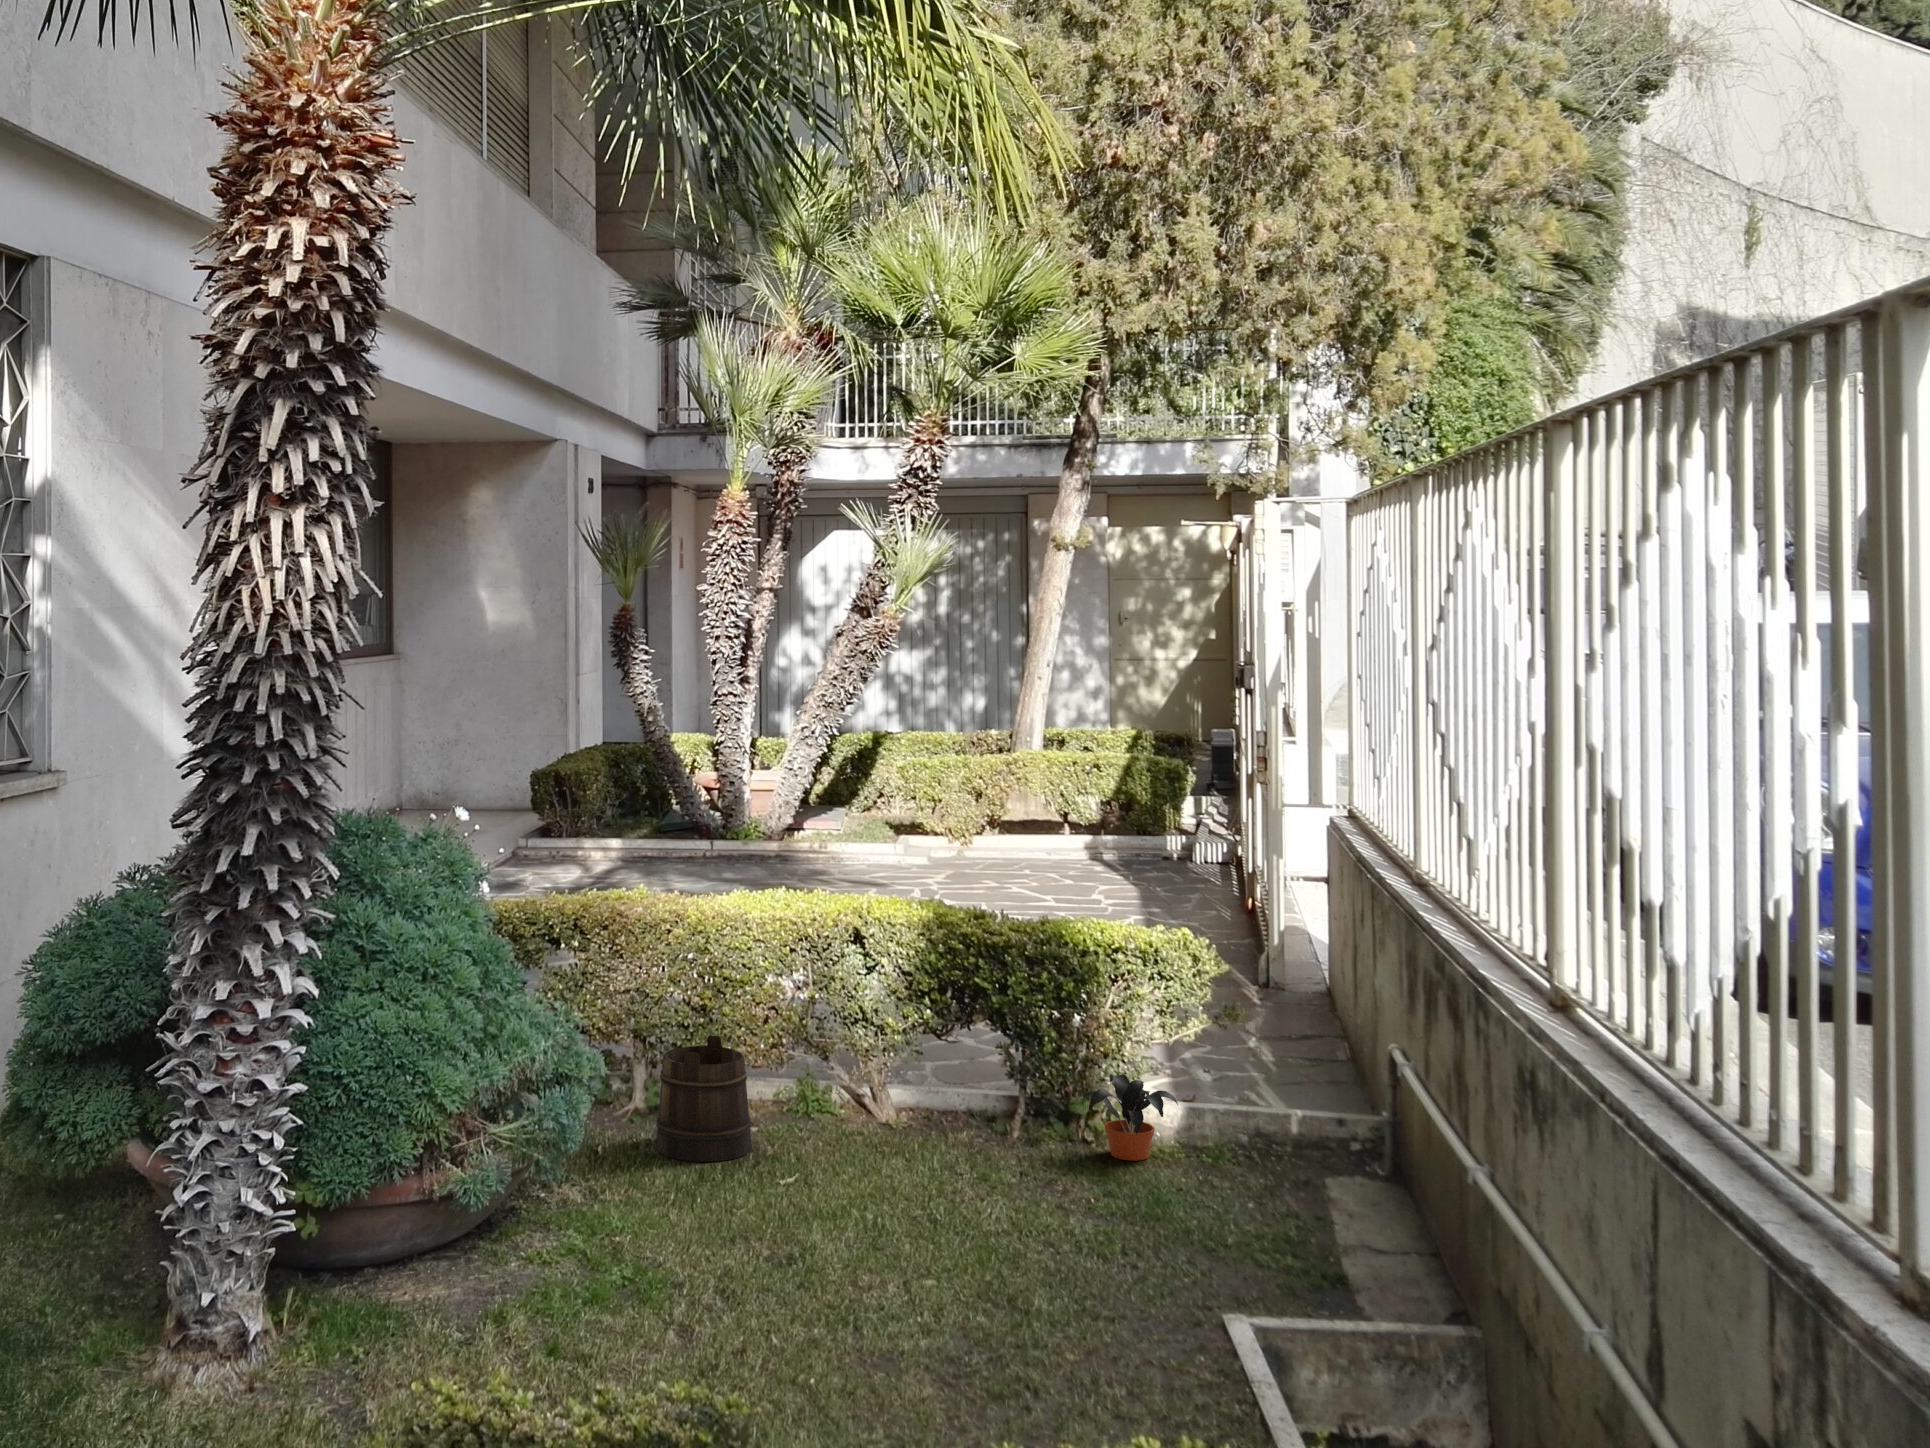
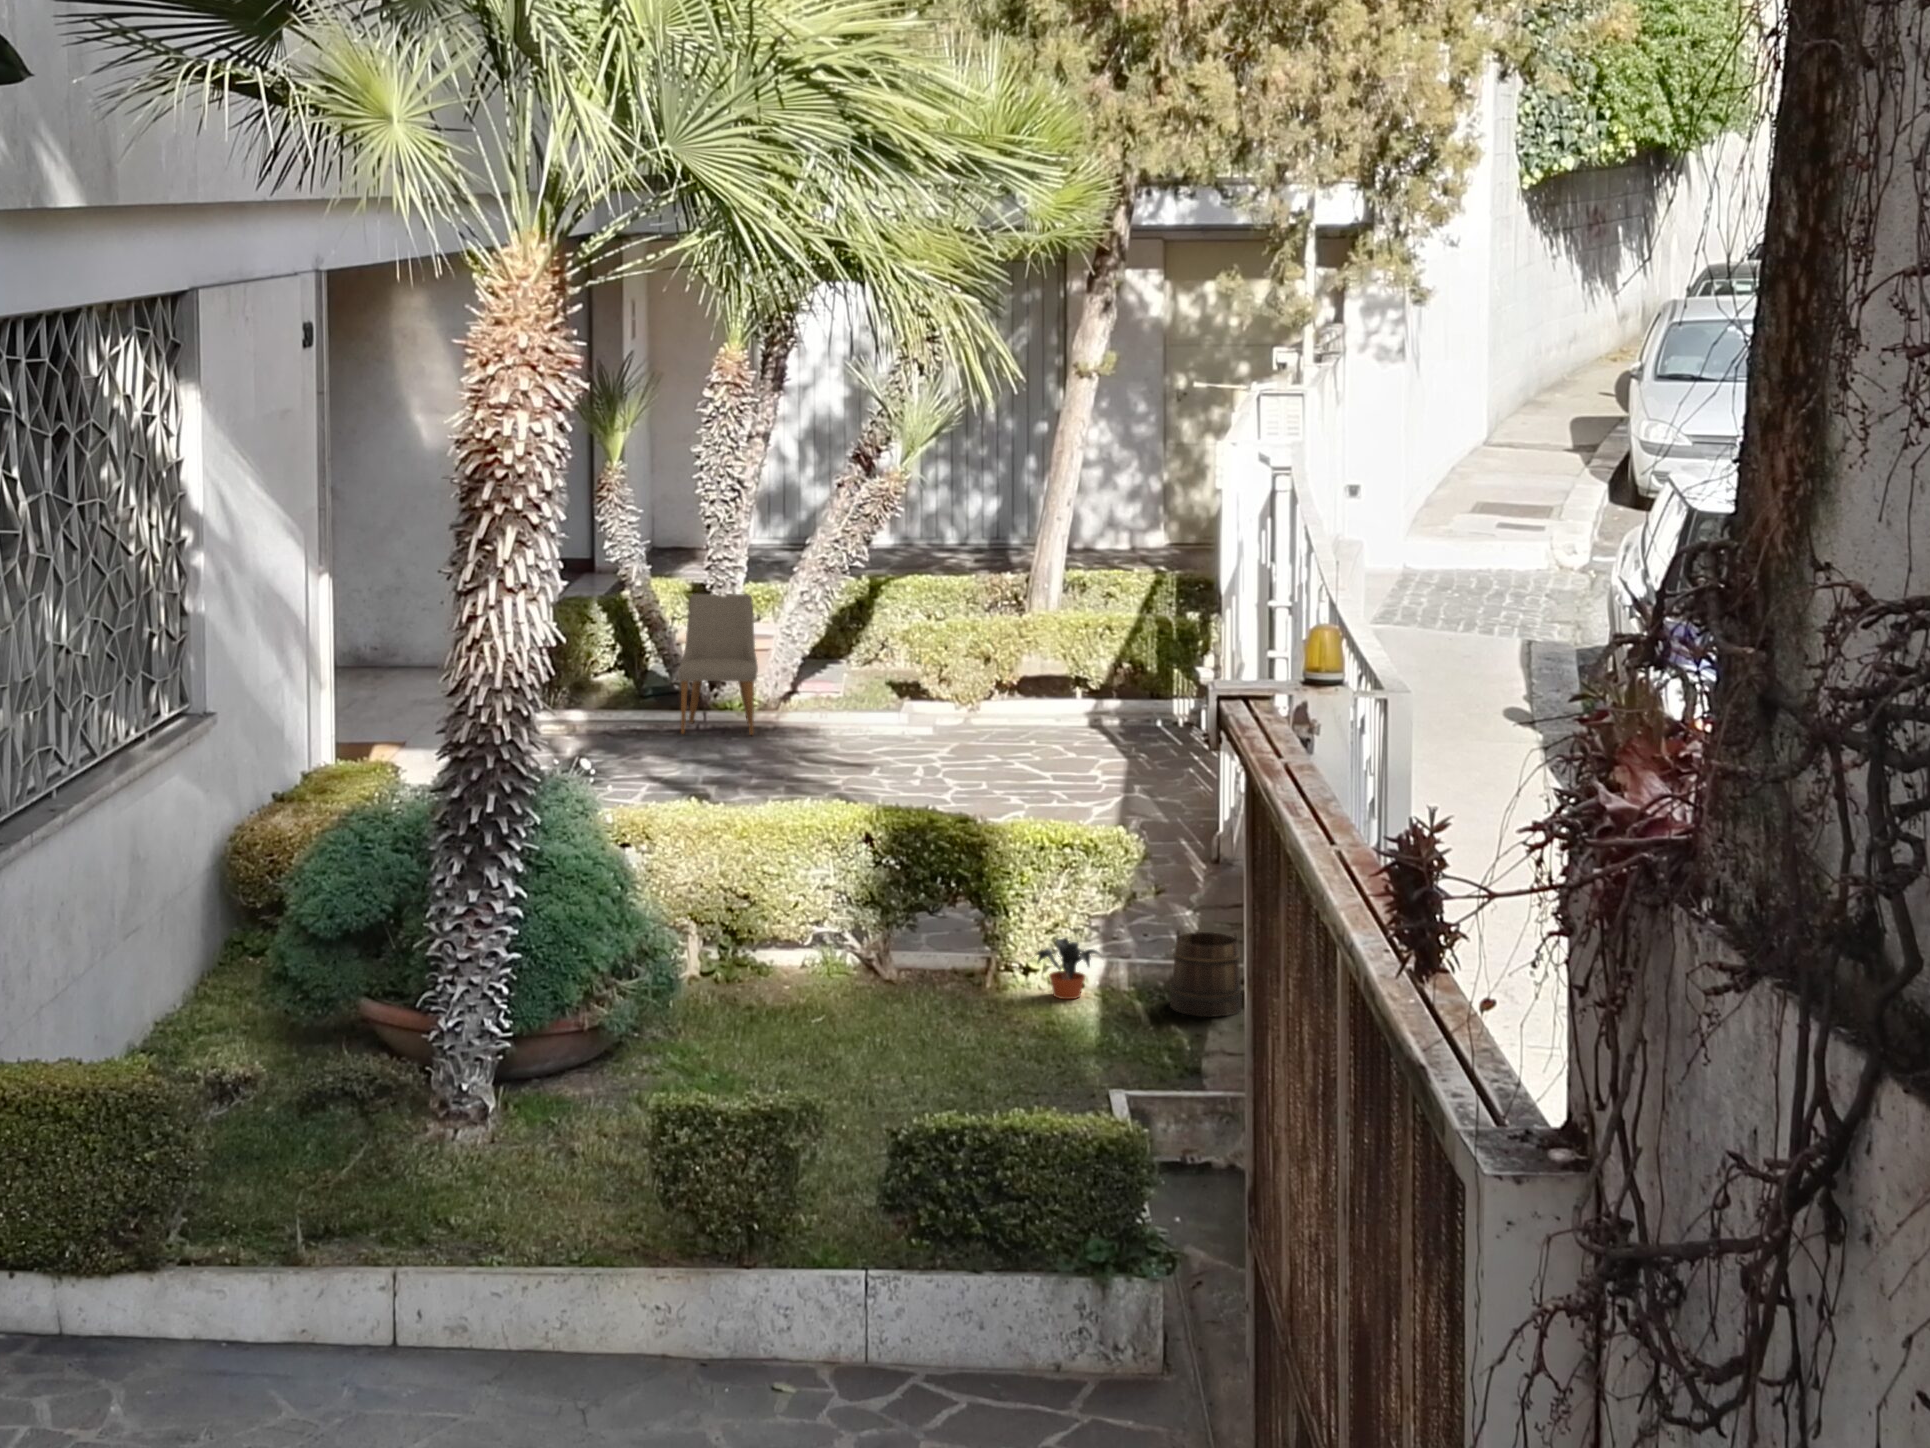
chair: none [681,728,760,865] -> present [678,594,758,735]
bucket: present [657,1035,752,1162] -> present [1170,930,1241,1017]

